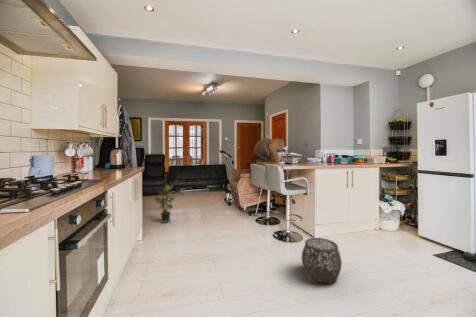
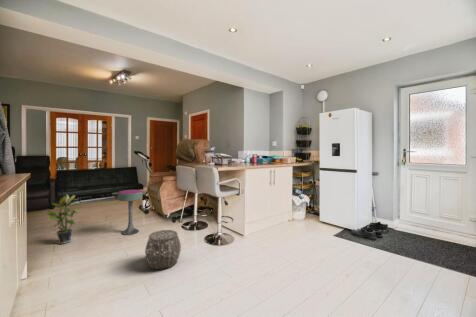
bar stool: none [203,184,222,222] -> present [118,190,143,235]
woven basket: present [302,238,342,283] -> present [145,230,181,269]

